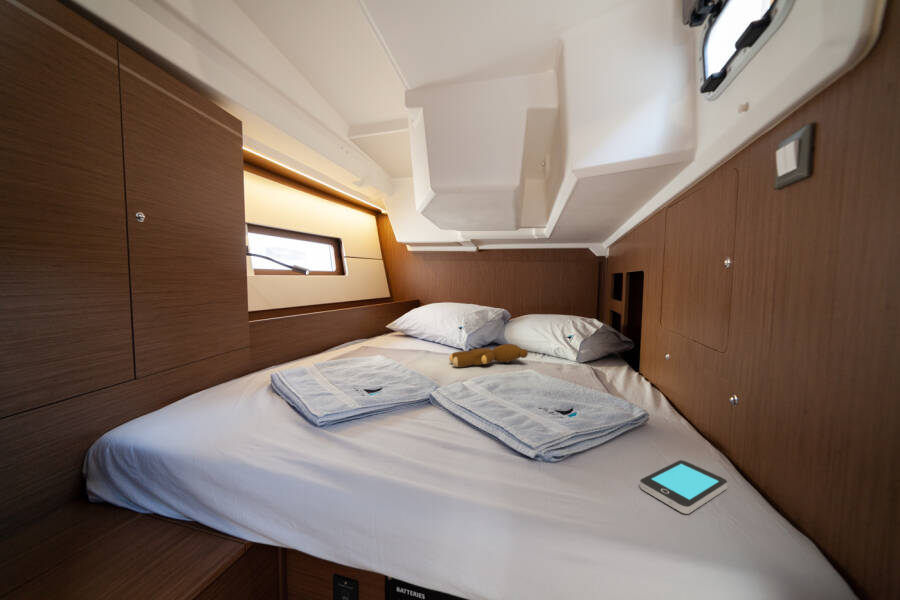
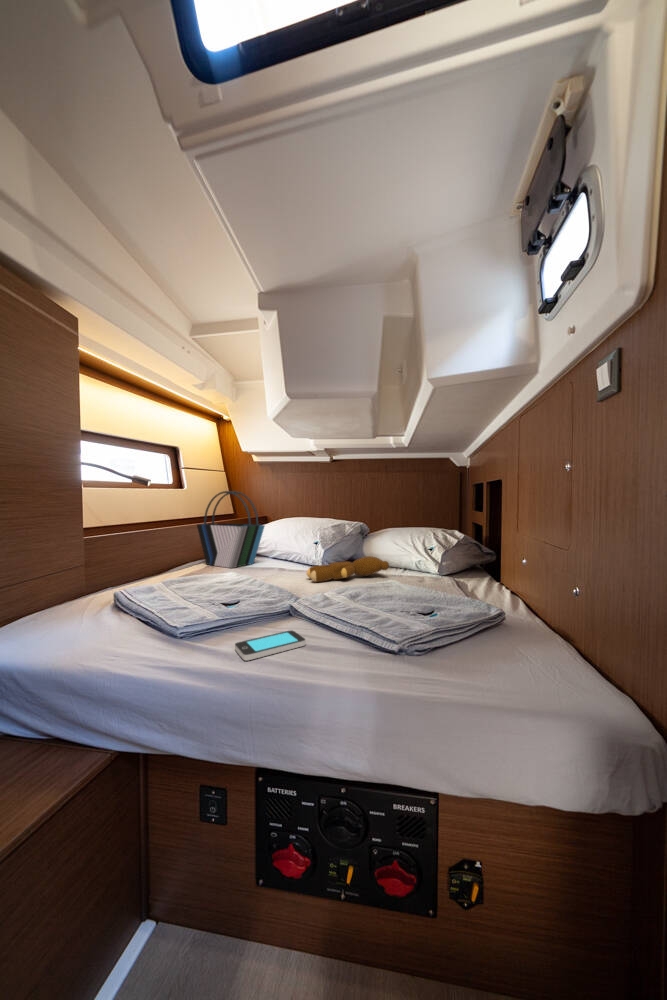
tote bag: none [353,280,413,350] -> present [197,491,264,568]
smartphone: present [640,460,727,514] -> present [235,631,306,660]

